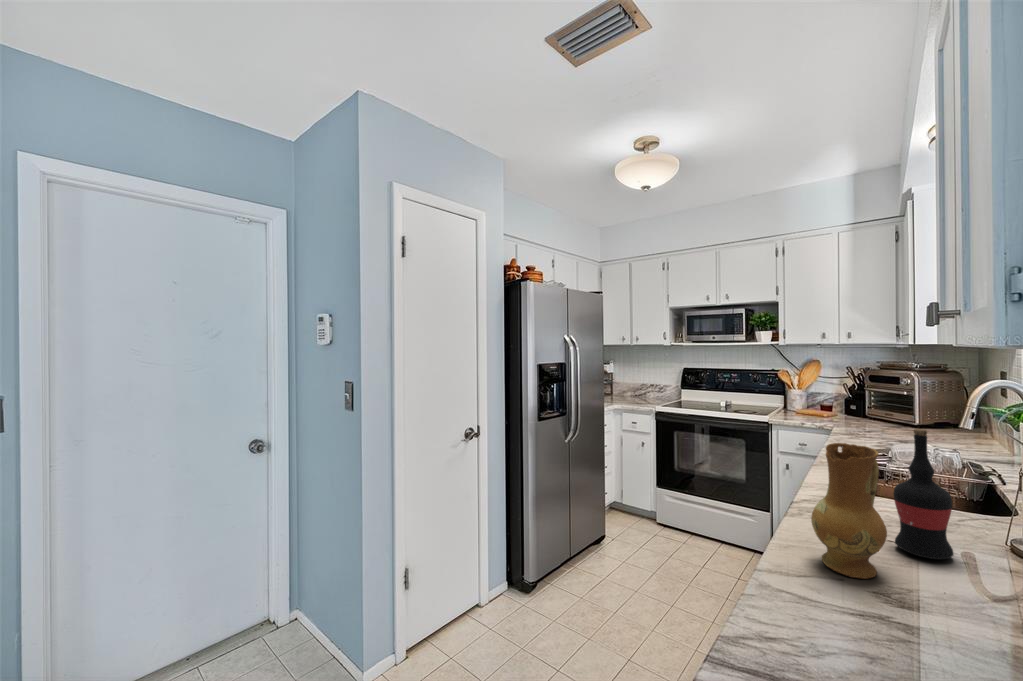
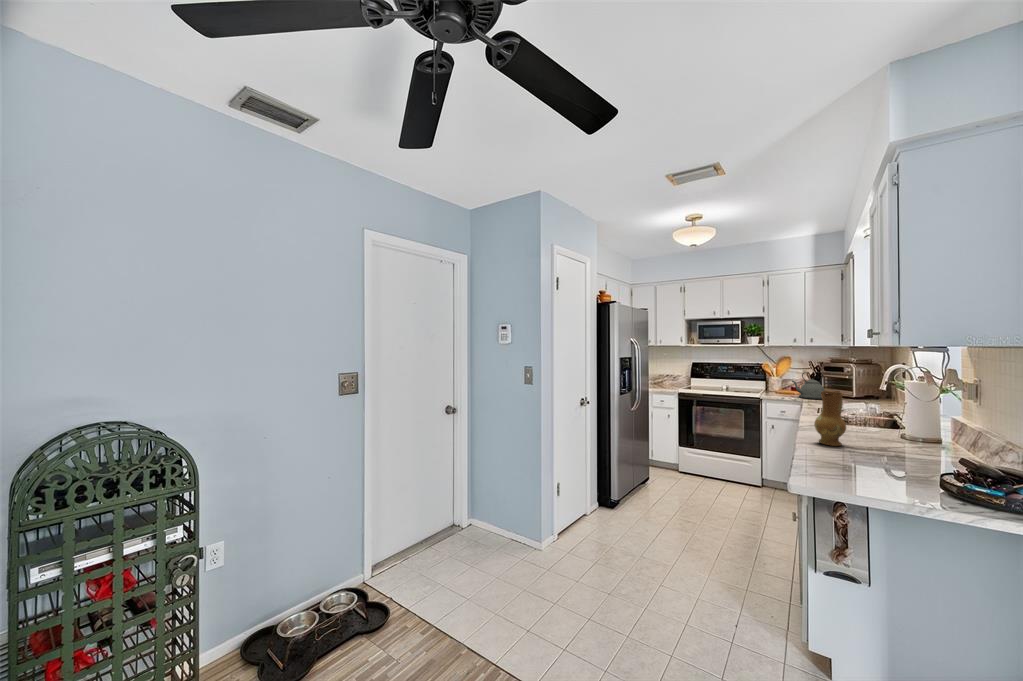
kettle: none [817,383,873,426] -> present [792,372,824,399]
wine bottle: present [894,429,954,559] -> none [848,386,872,441]

